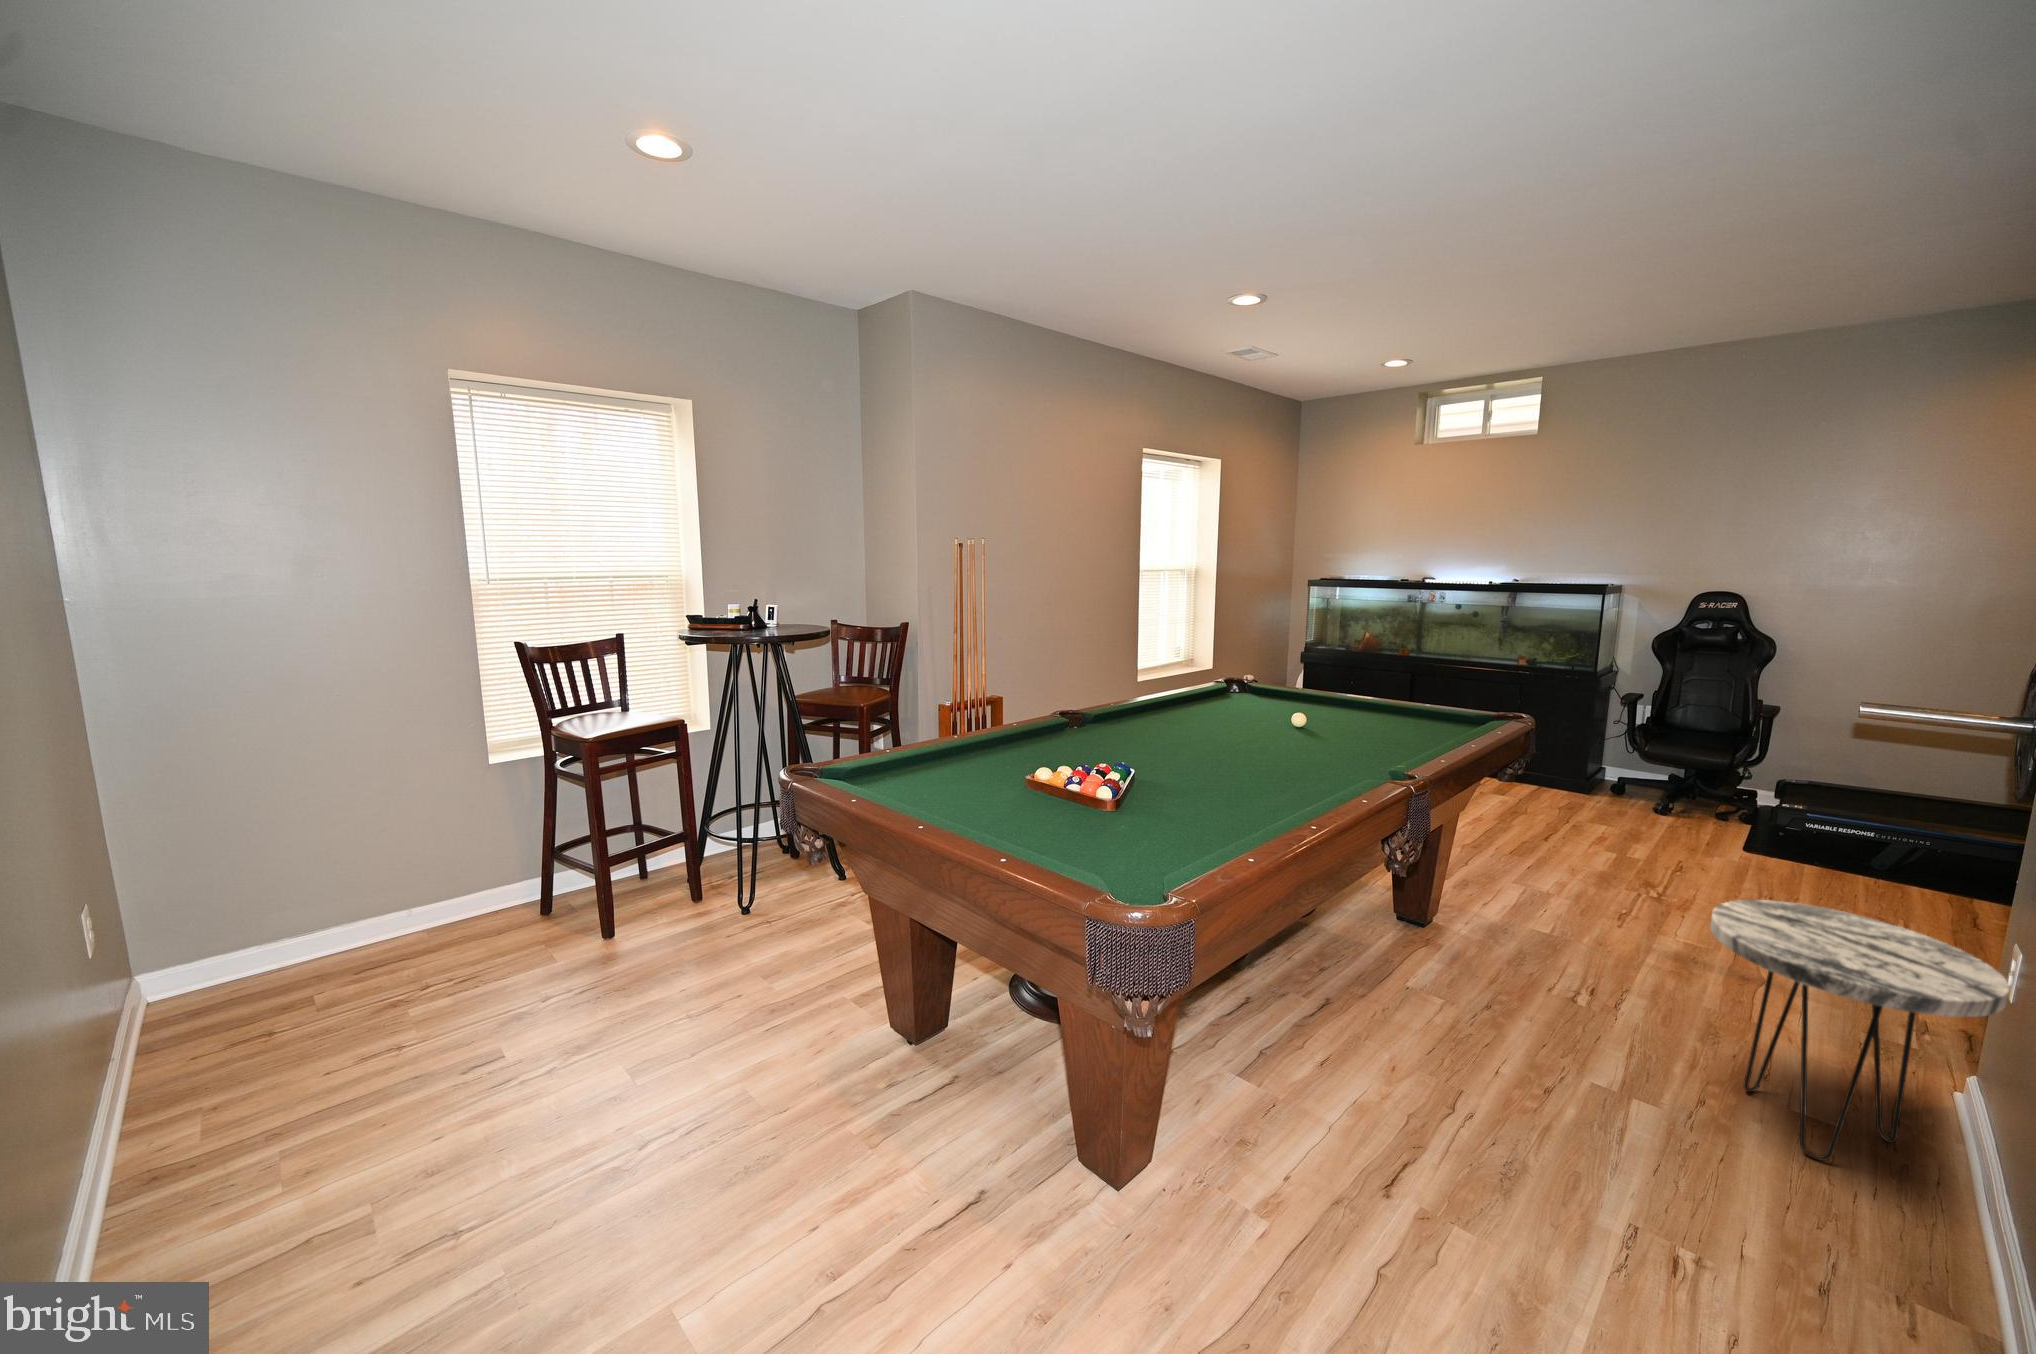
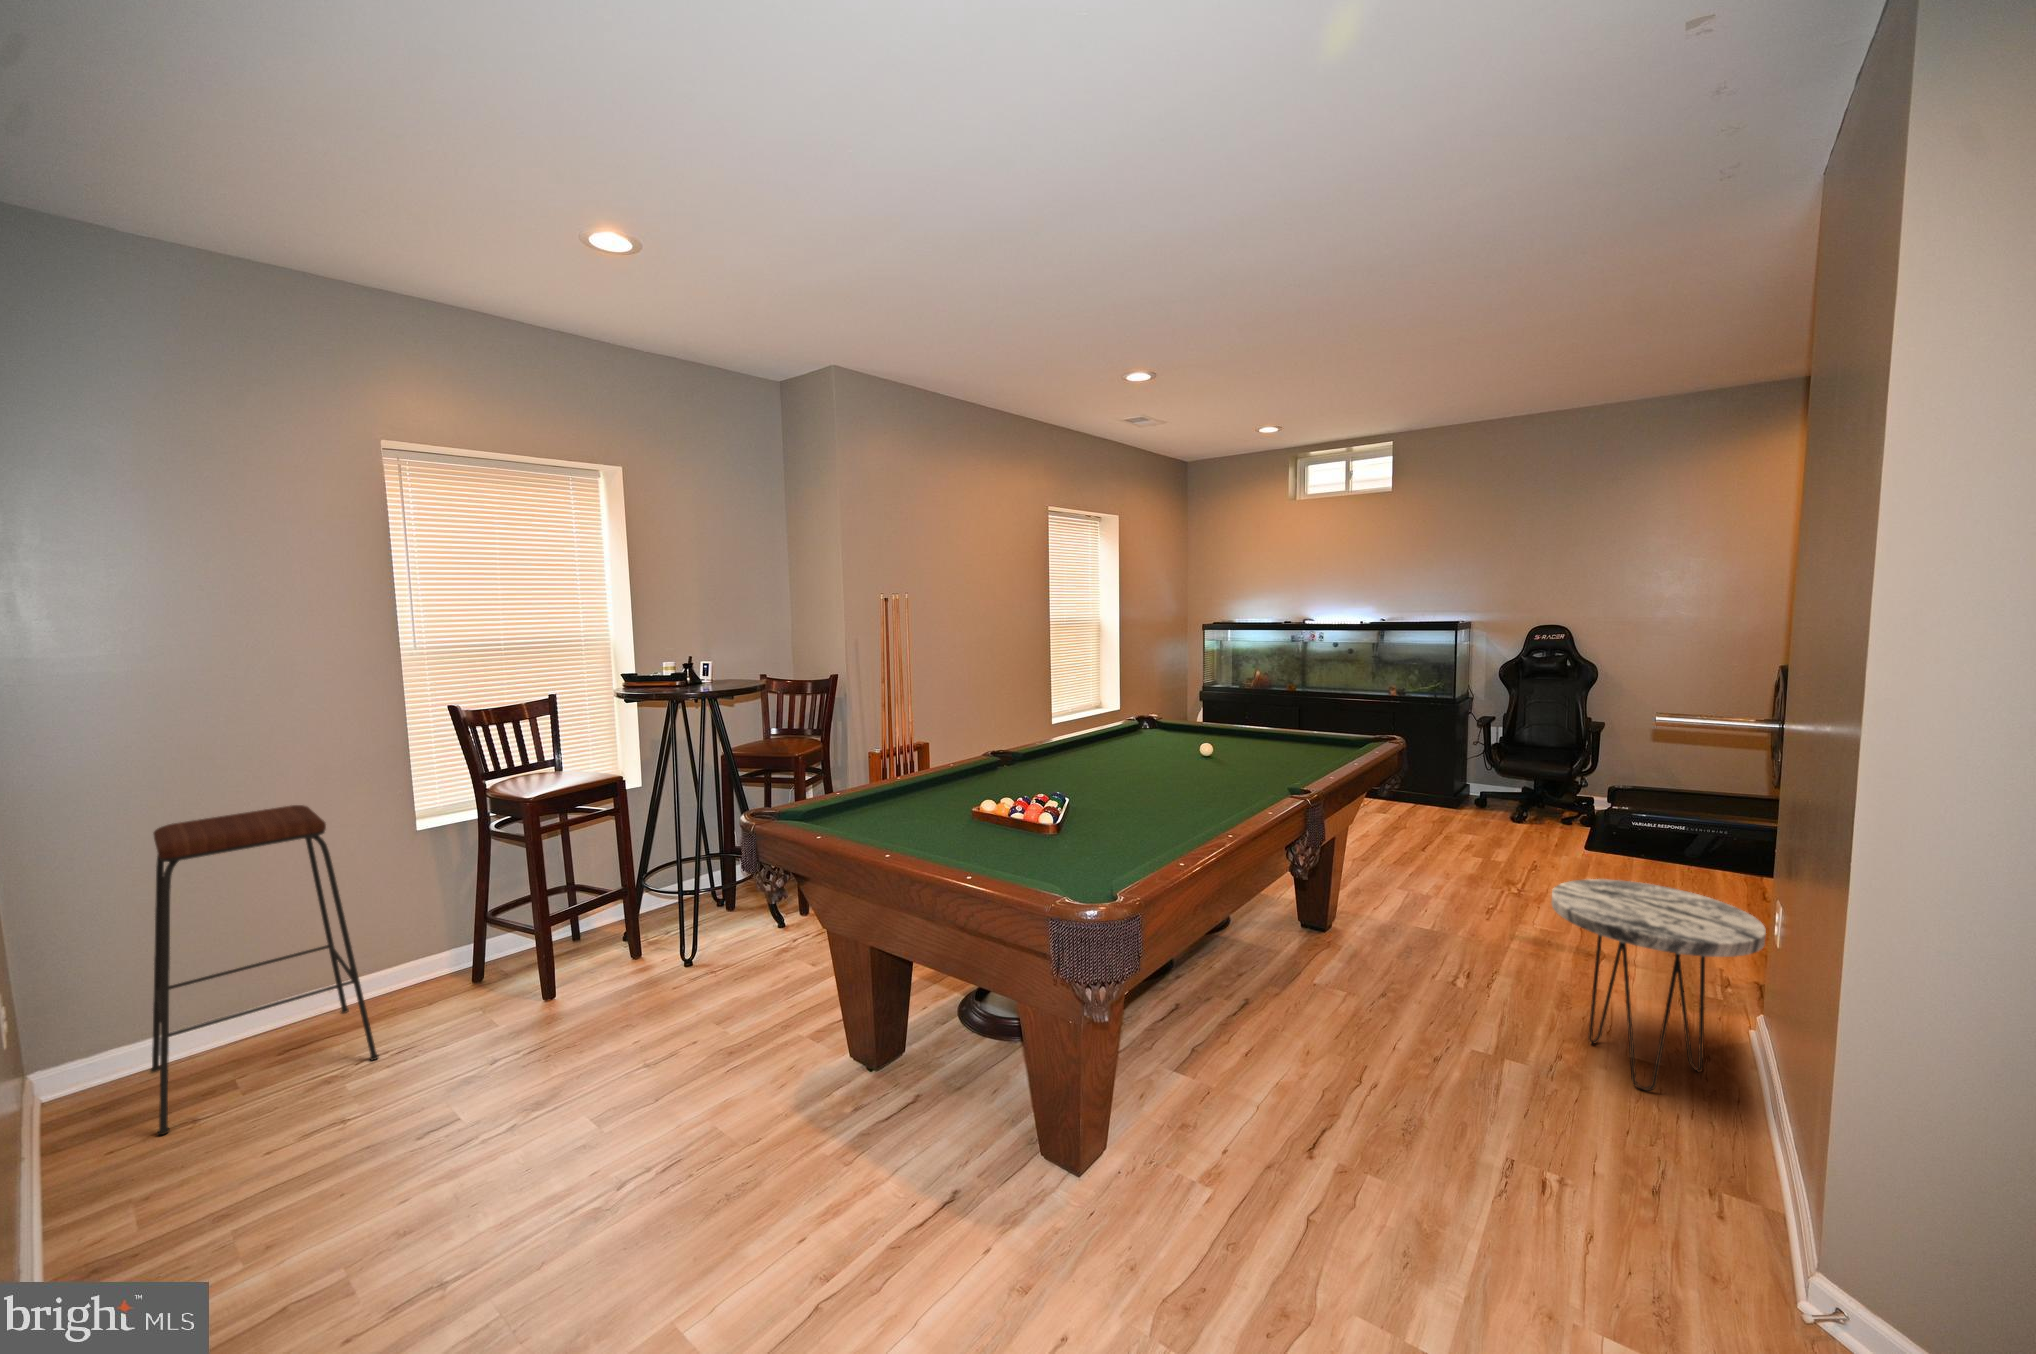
bar stool: none [234,735,445,1043] -> present [151,805,379,1135]

